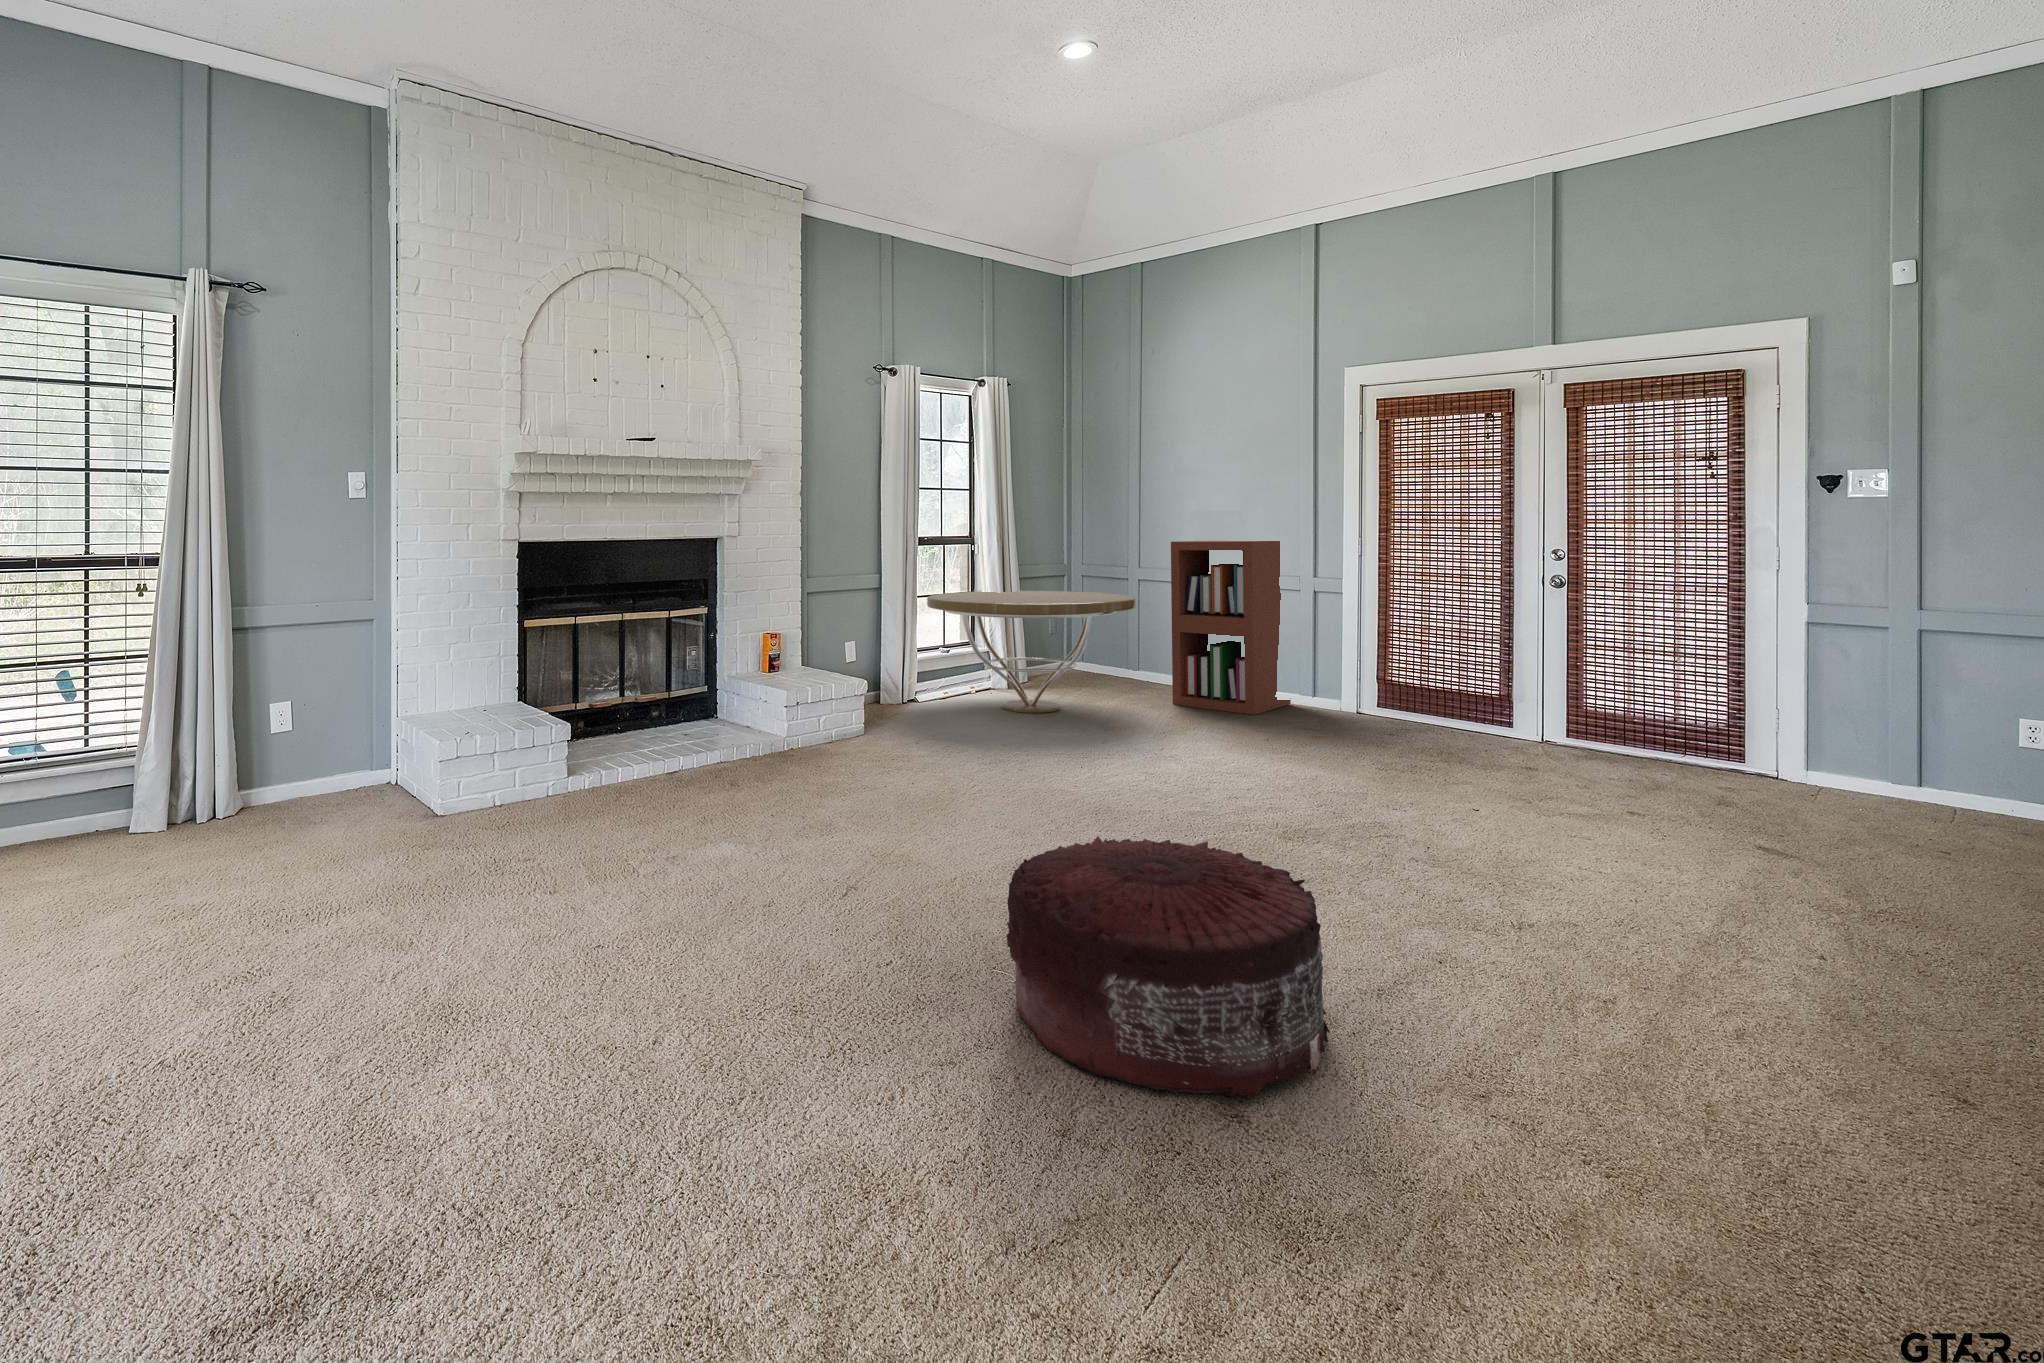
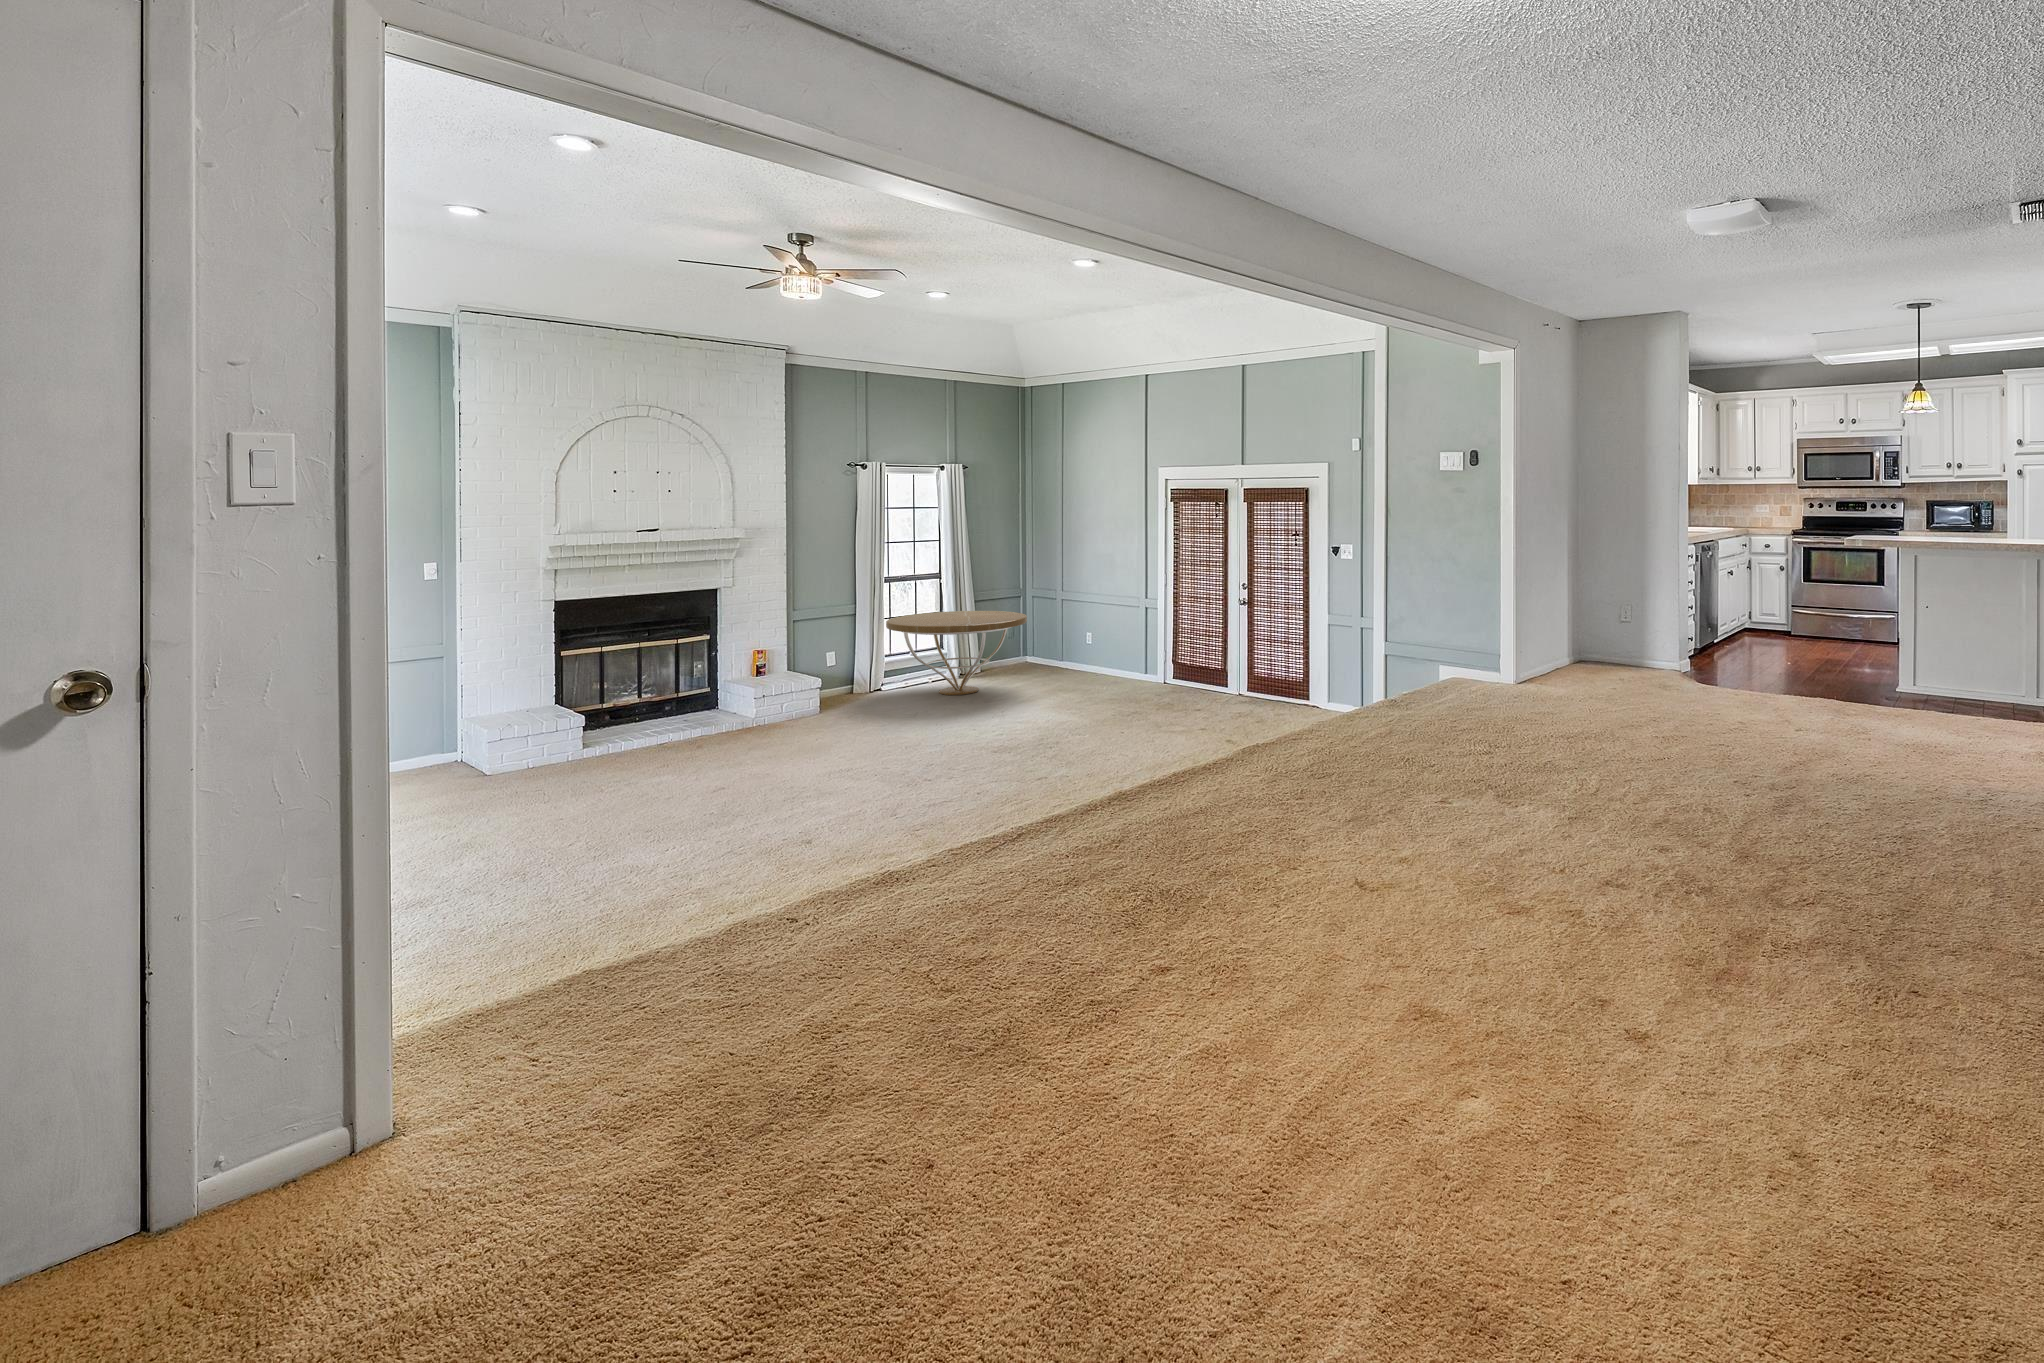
bookshelf: present [1171,540,1291,715] -> none [1058,575,1135,691]
pouf: present [1006,836,1329,1096] -> none [739,756,875,845]

